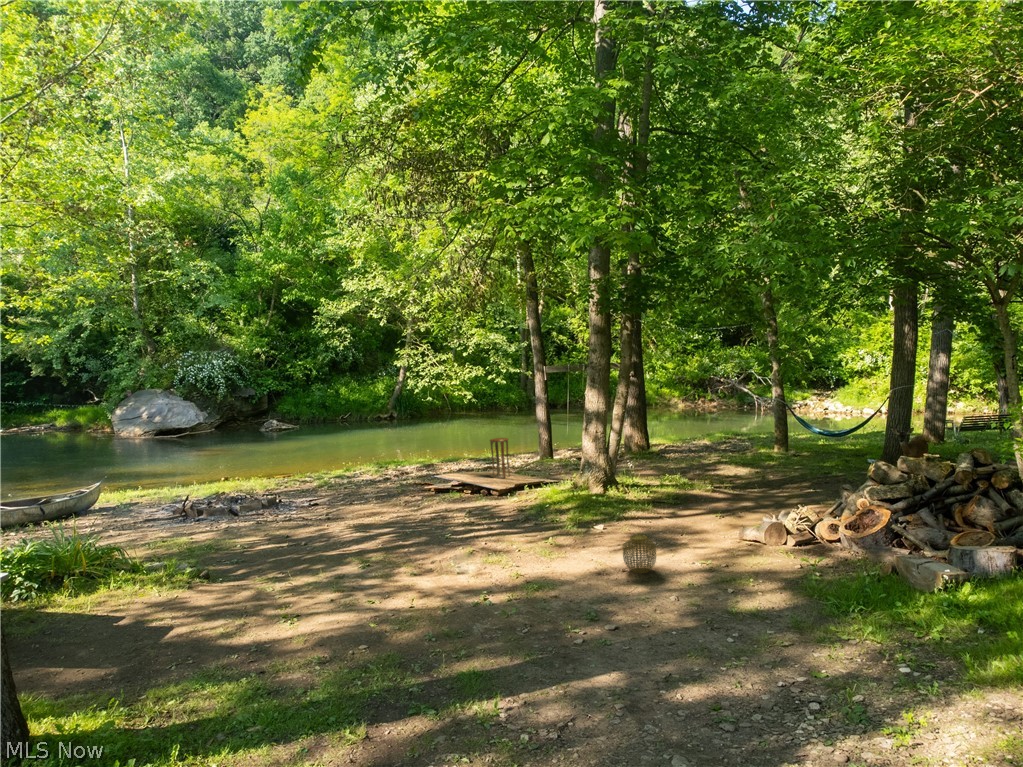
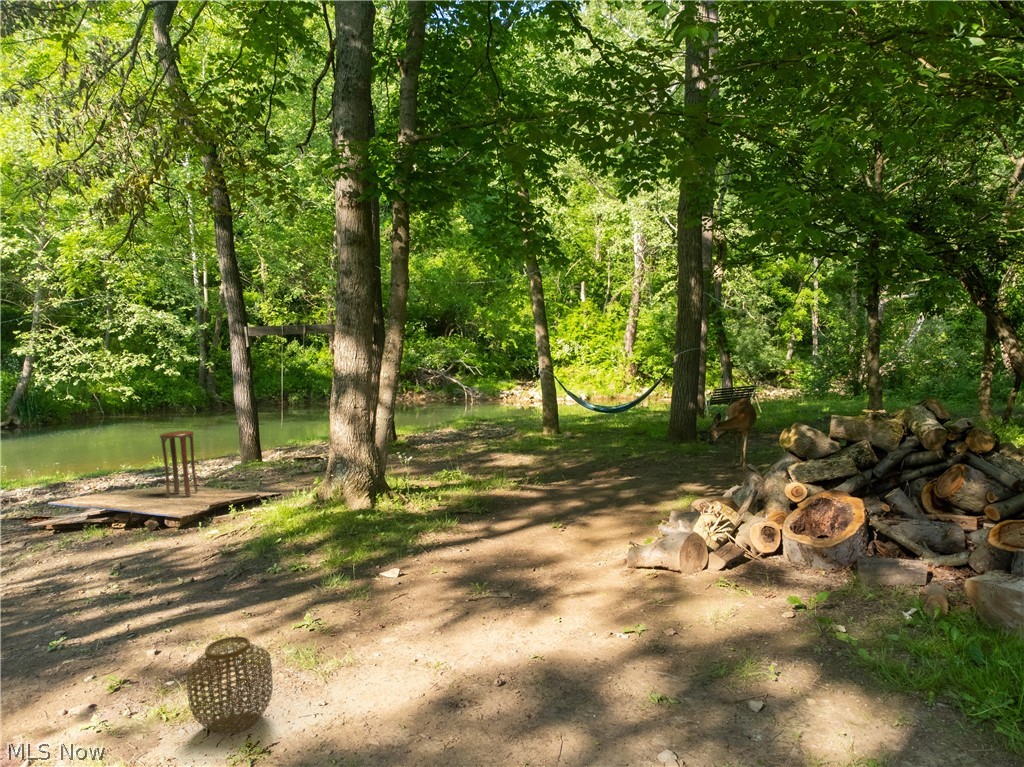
woven basket: present [623,535,656,573] -> present [187,636,273,735]

